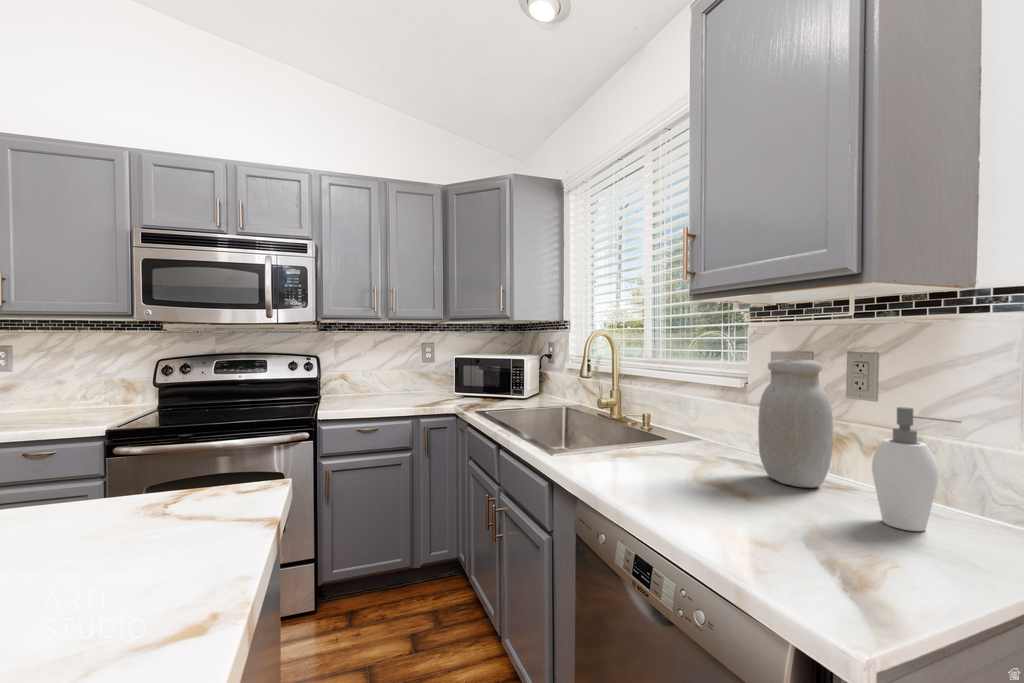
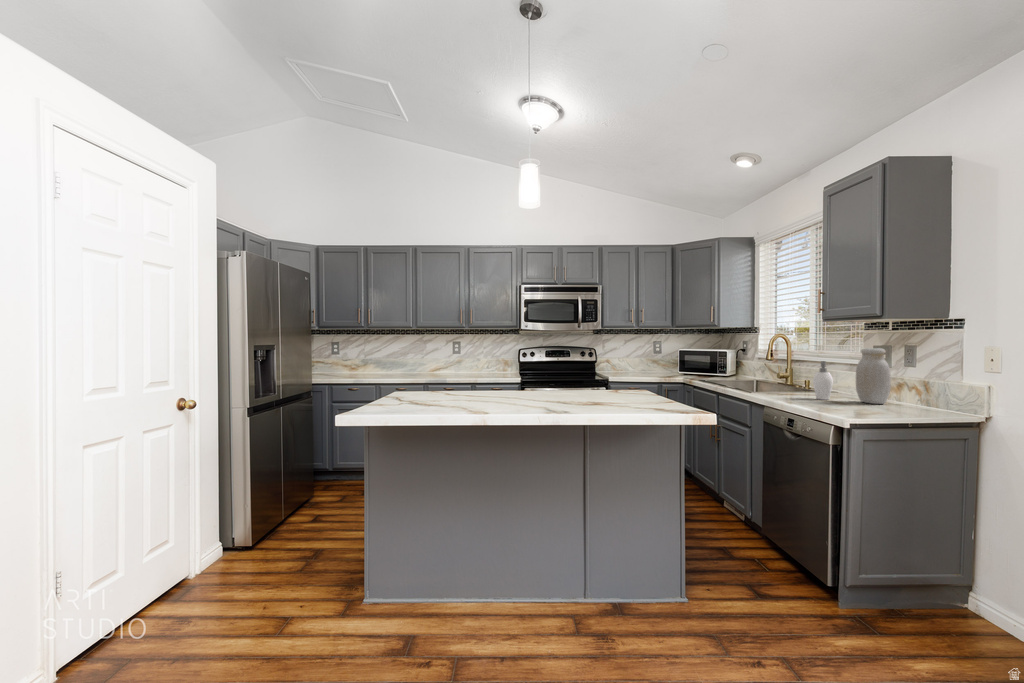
soap dispenser: present [872,407,961,531] -> present [813,361,833,400]

